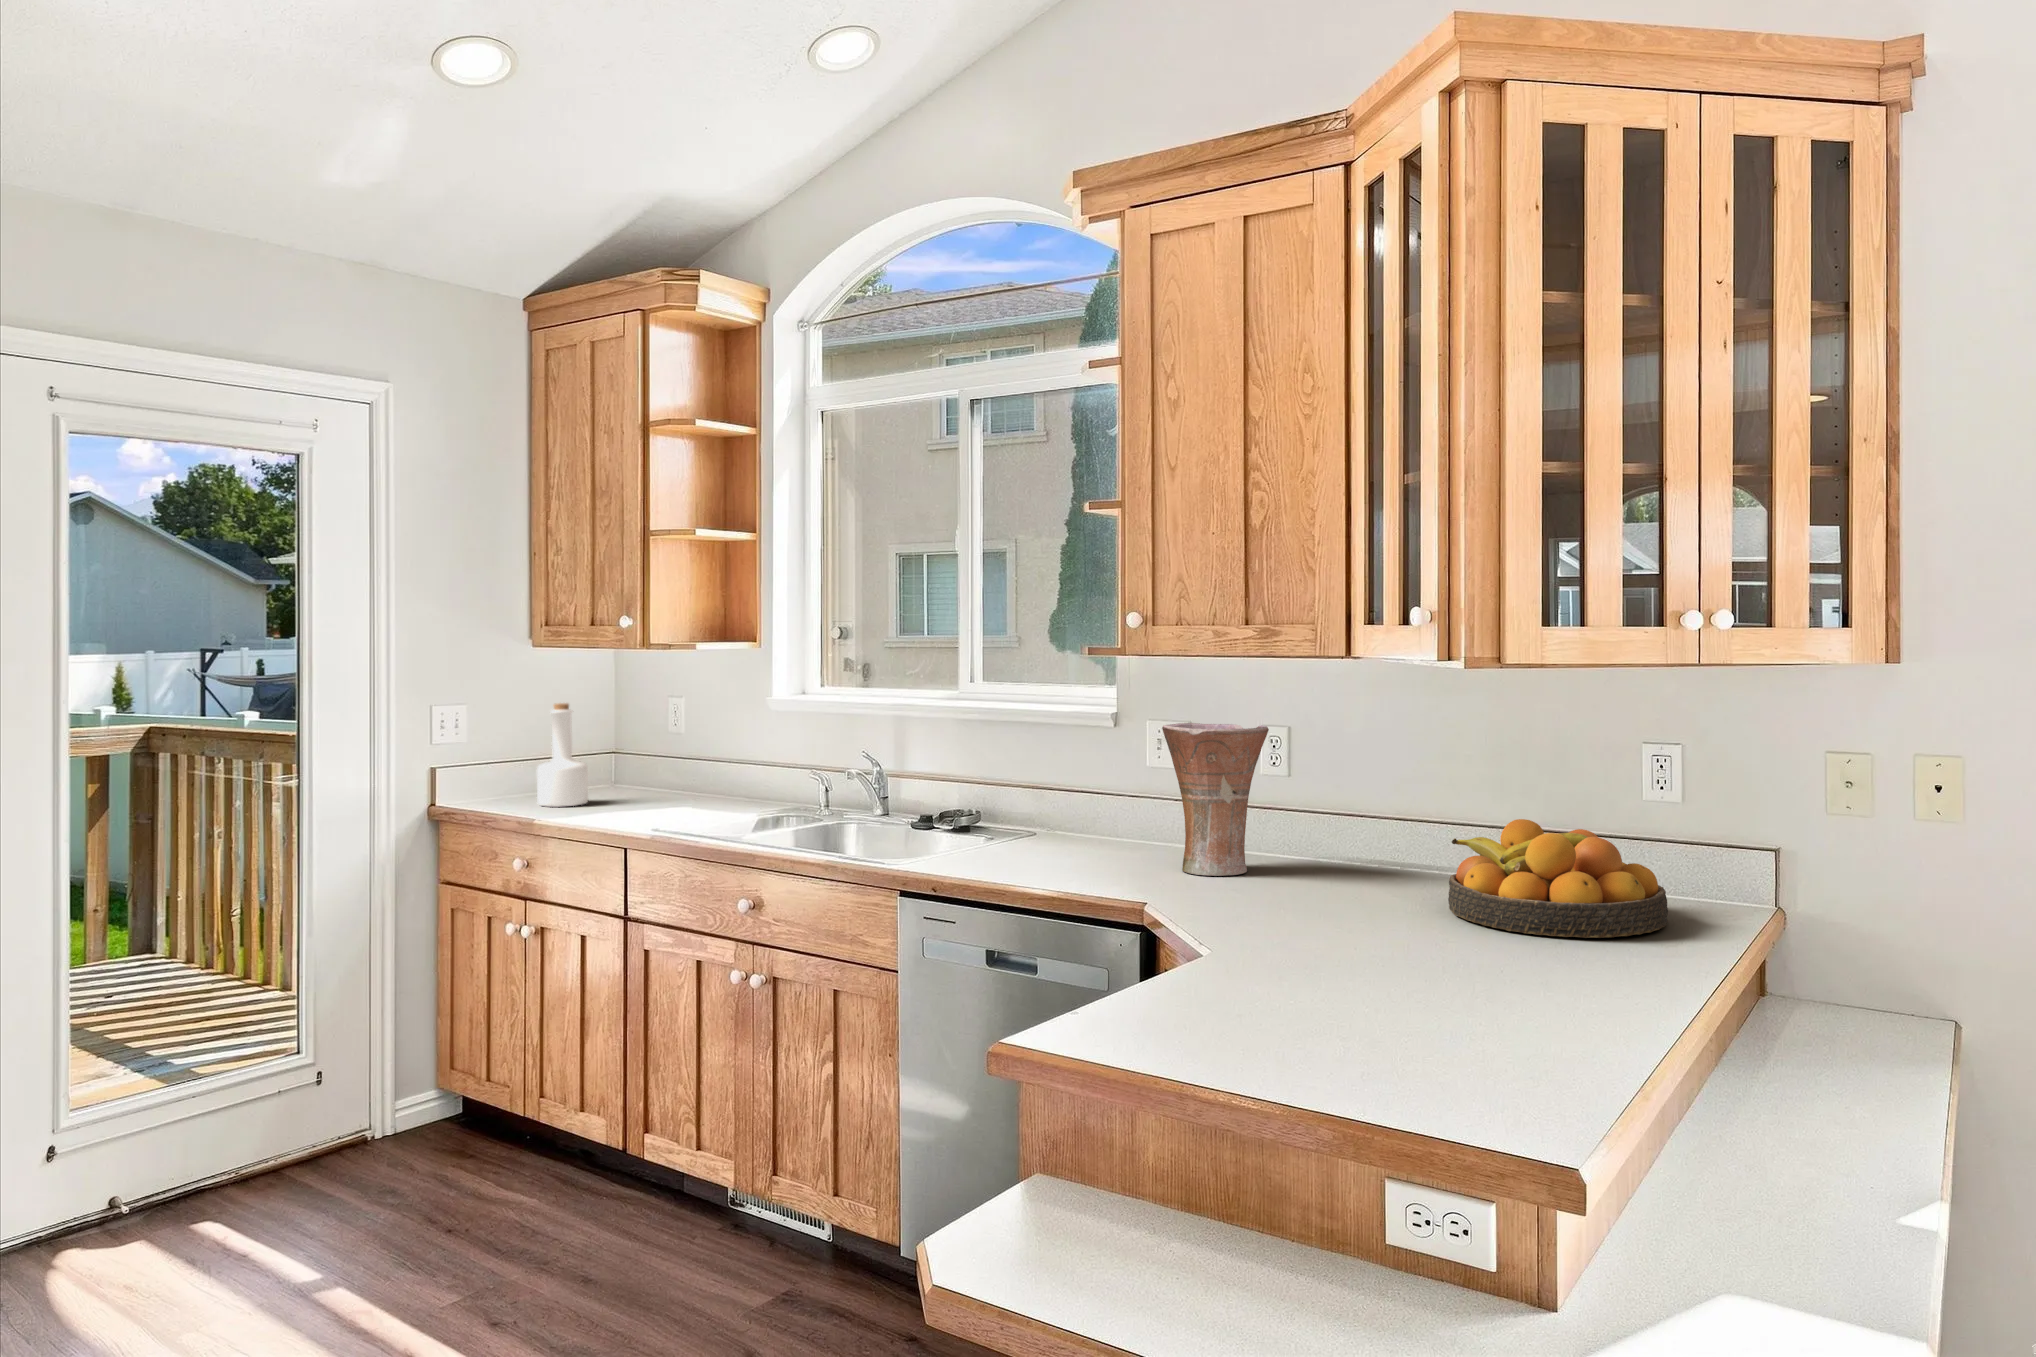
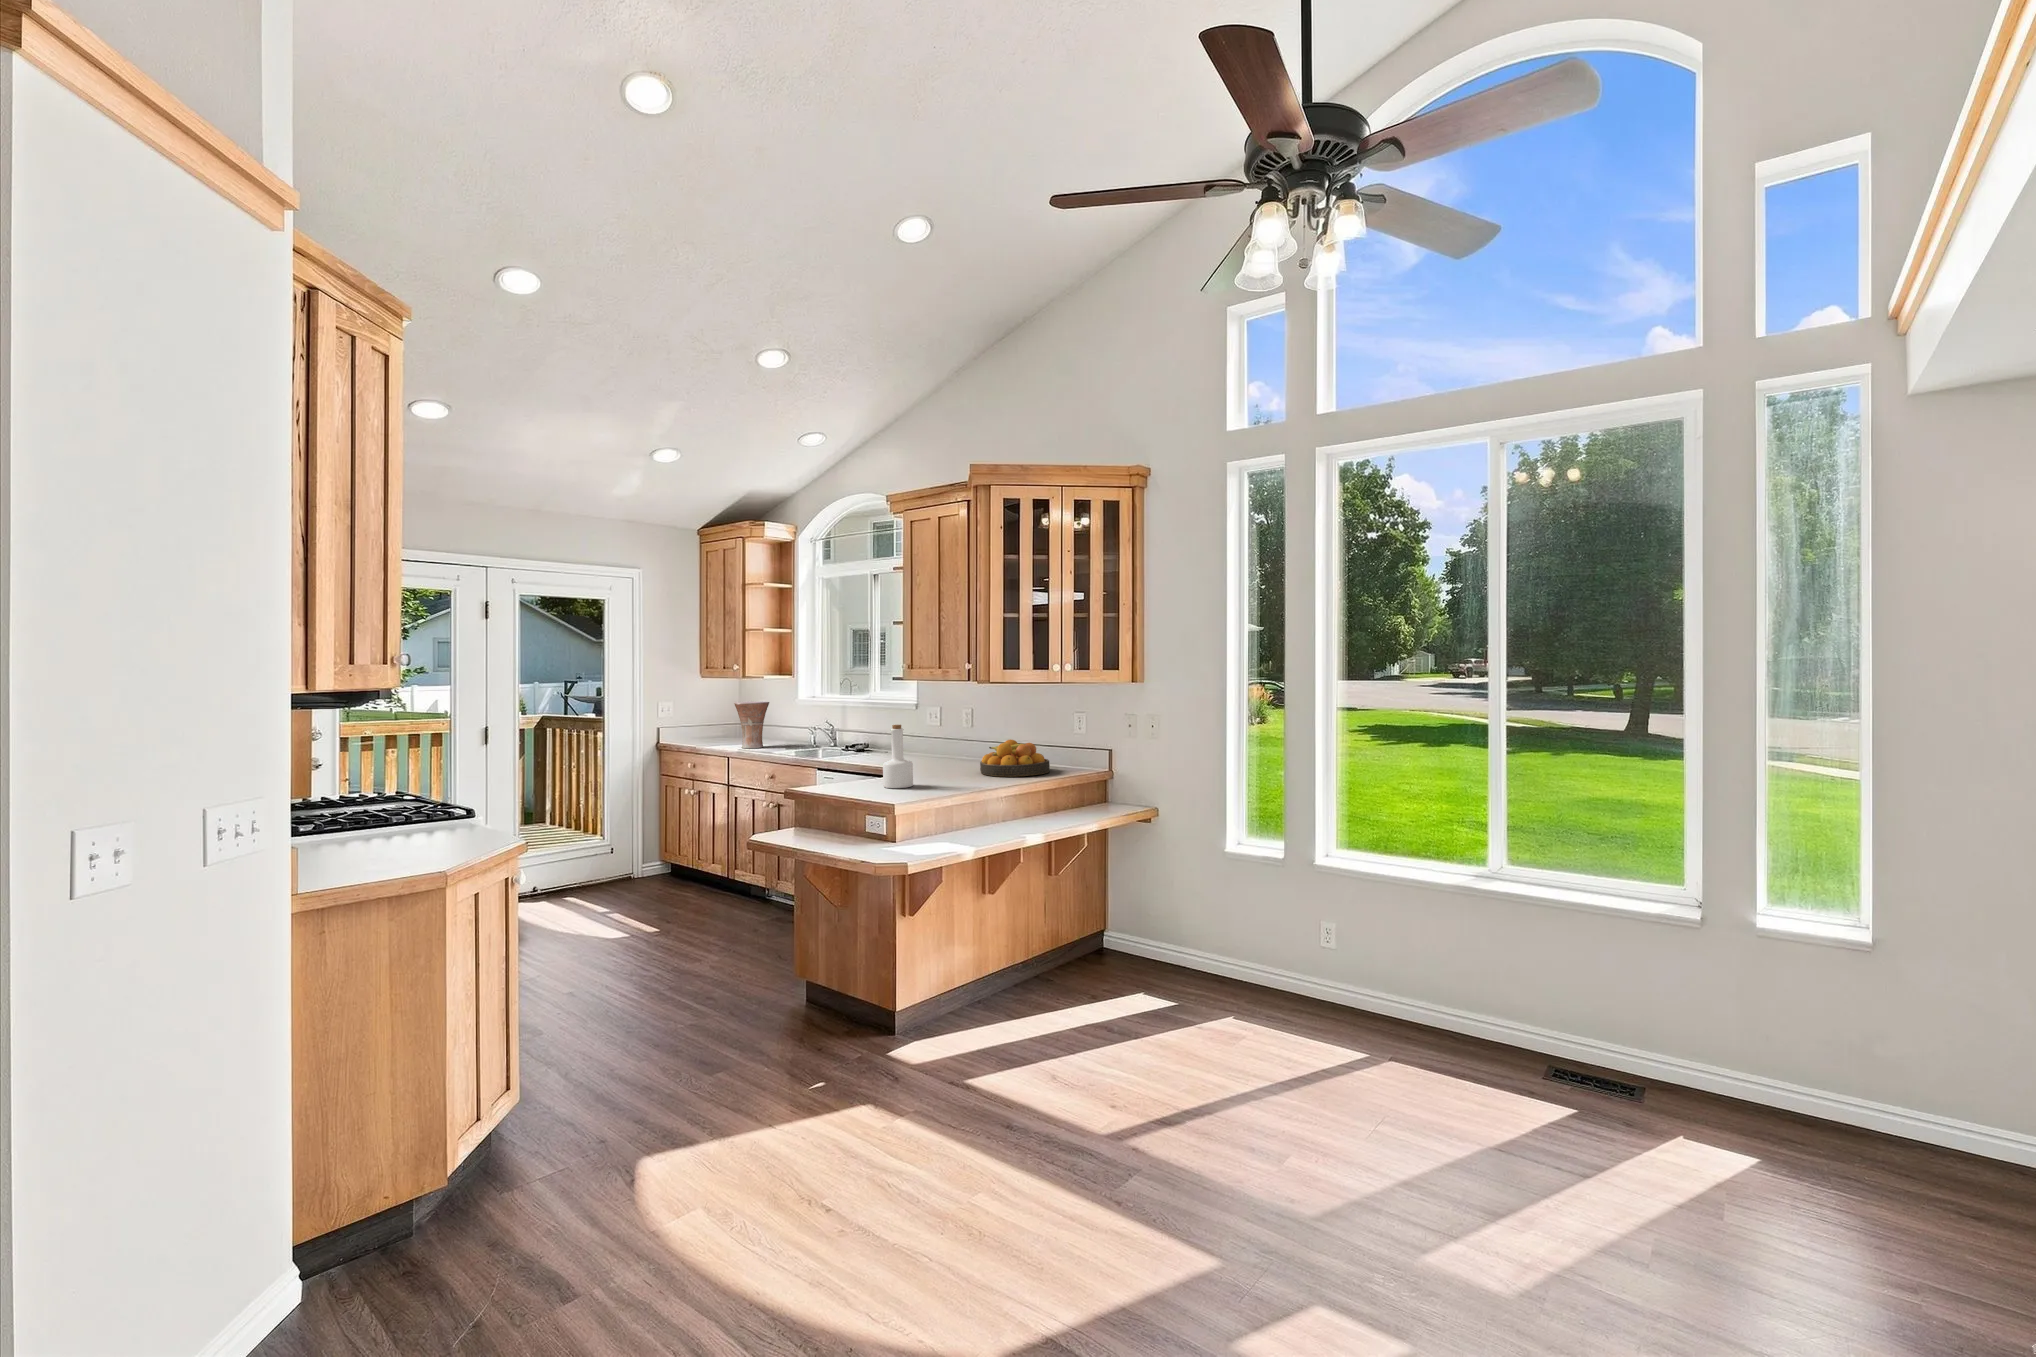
bottle: present [537,703,588,807] -> present [883,725,913,788]
vase: present [1162,723,1269,876] -> present [734,701,769,748]

